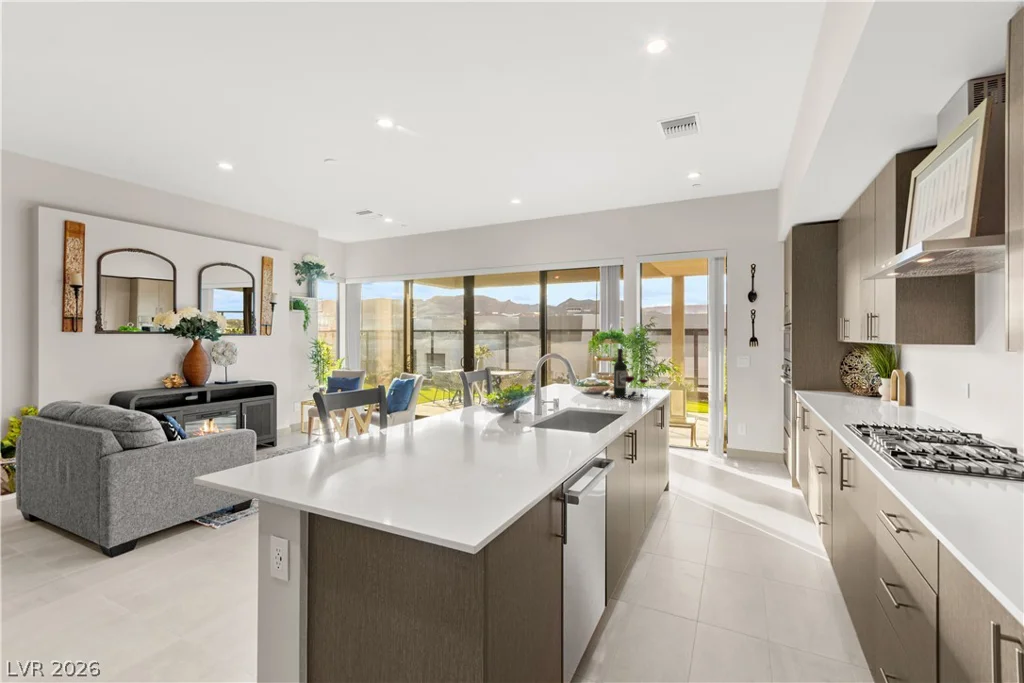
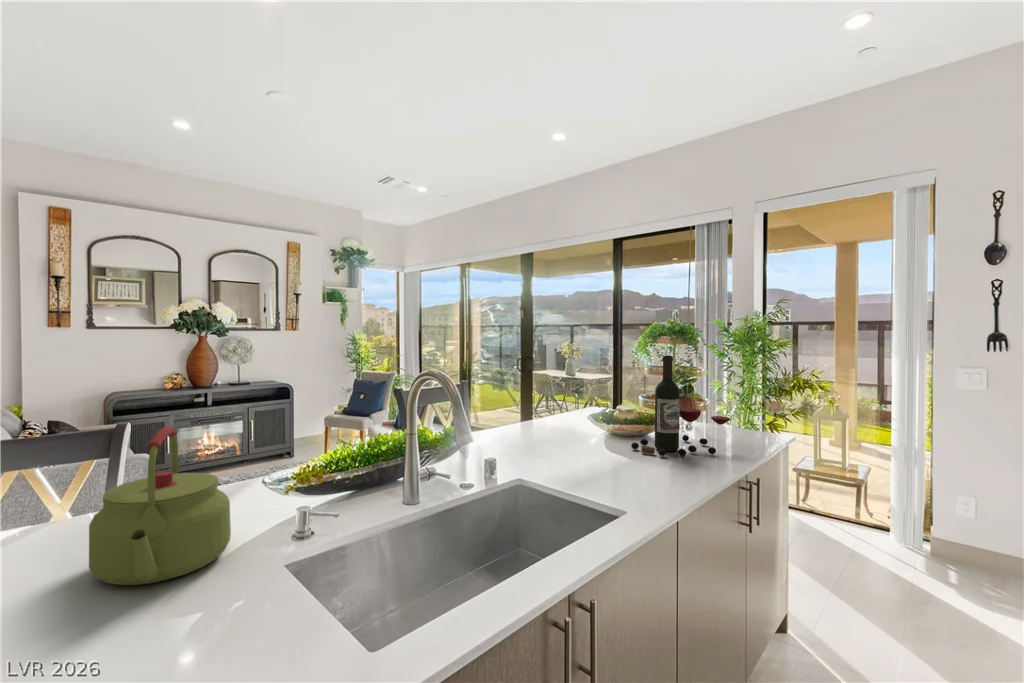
kettle: none [461,376,510,434] -> present [89,426,231,585]

